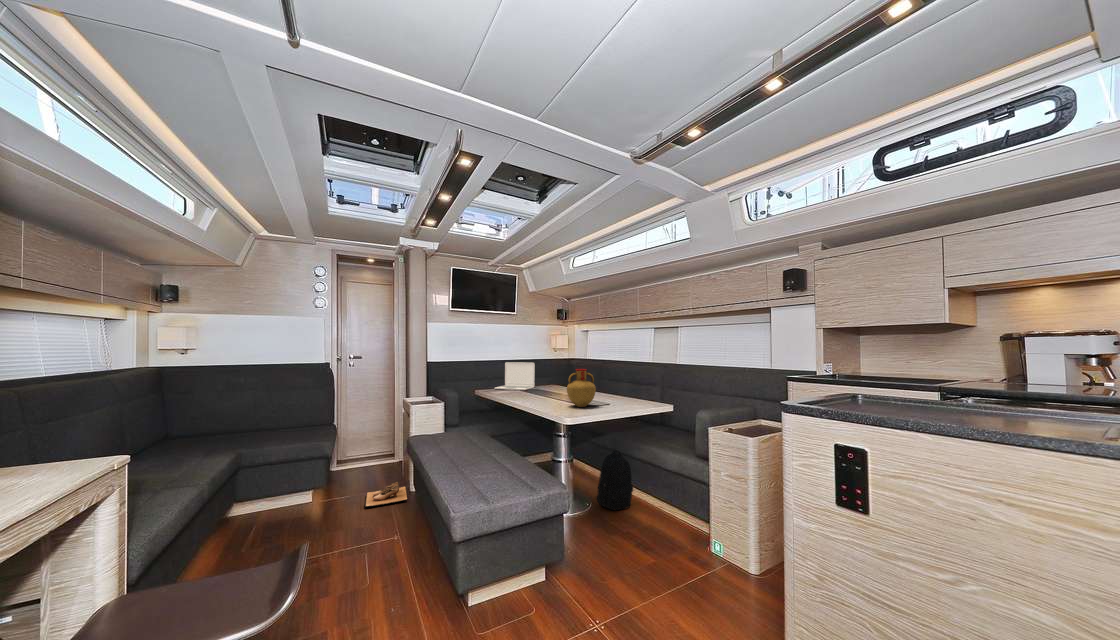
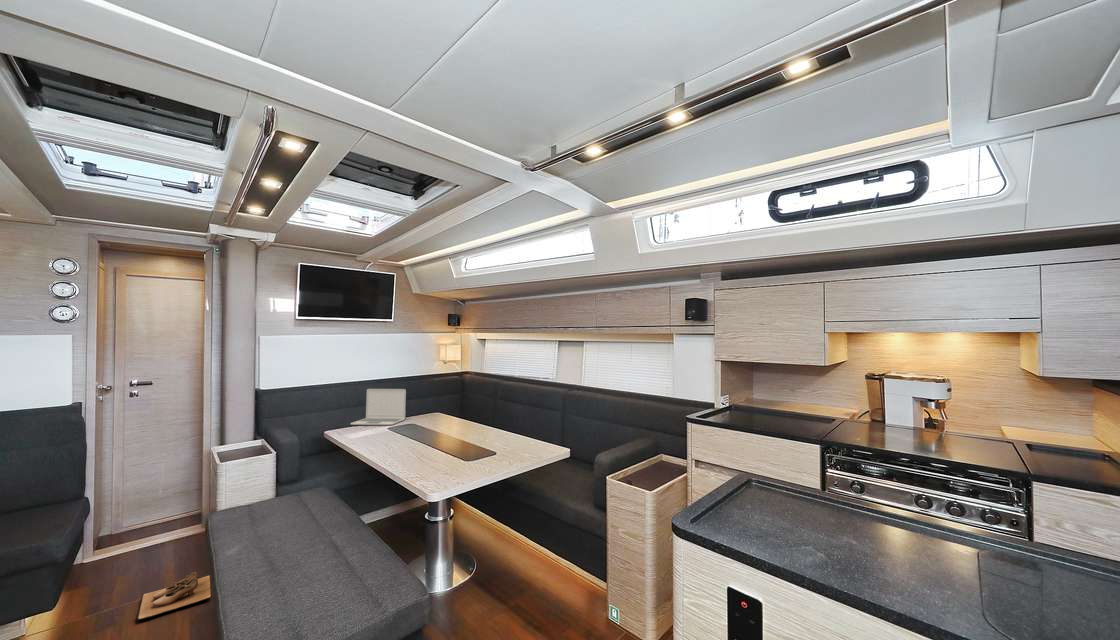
vase: present [567,369,596,407] -> none [445,407,481,454]
backpack: present [596,450,633,510] -> none [479,501,523,574]

